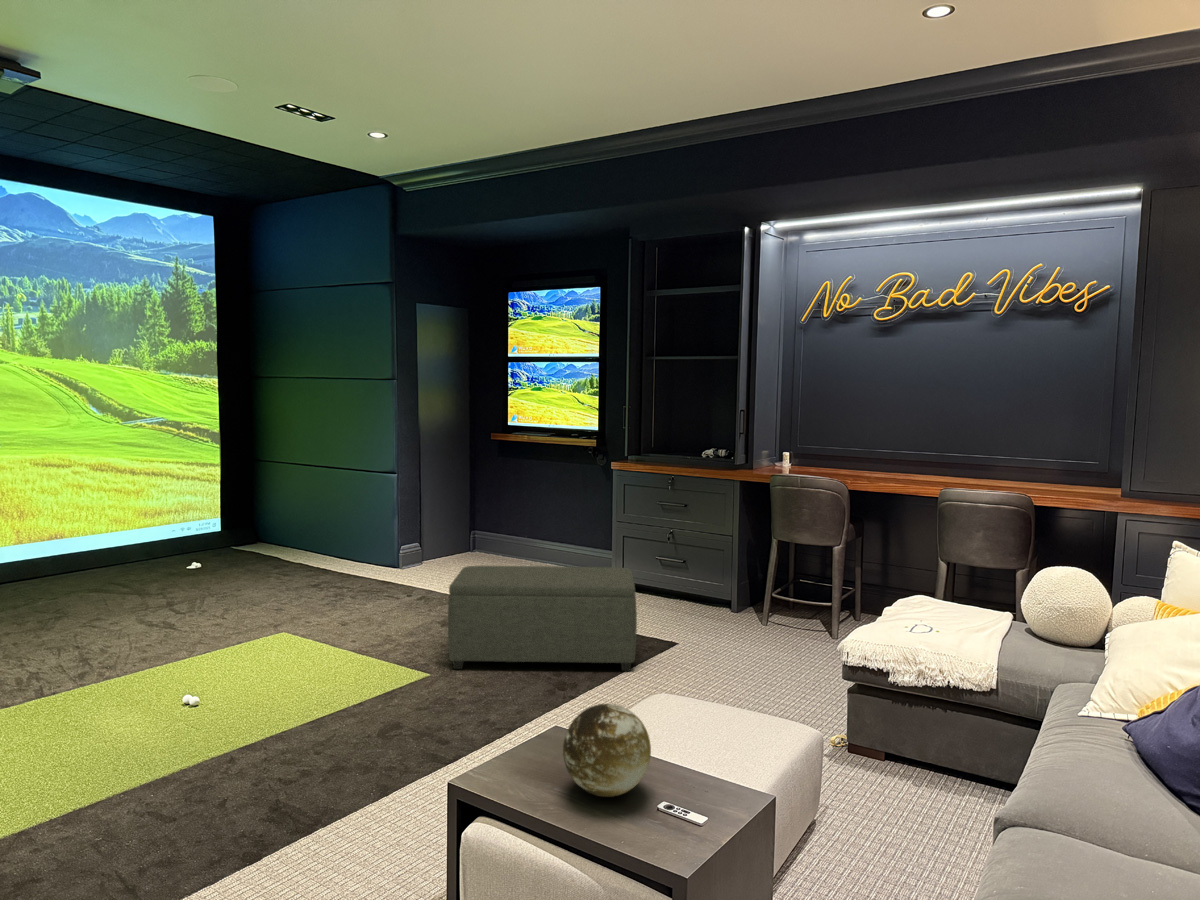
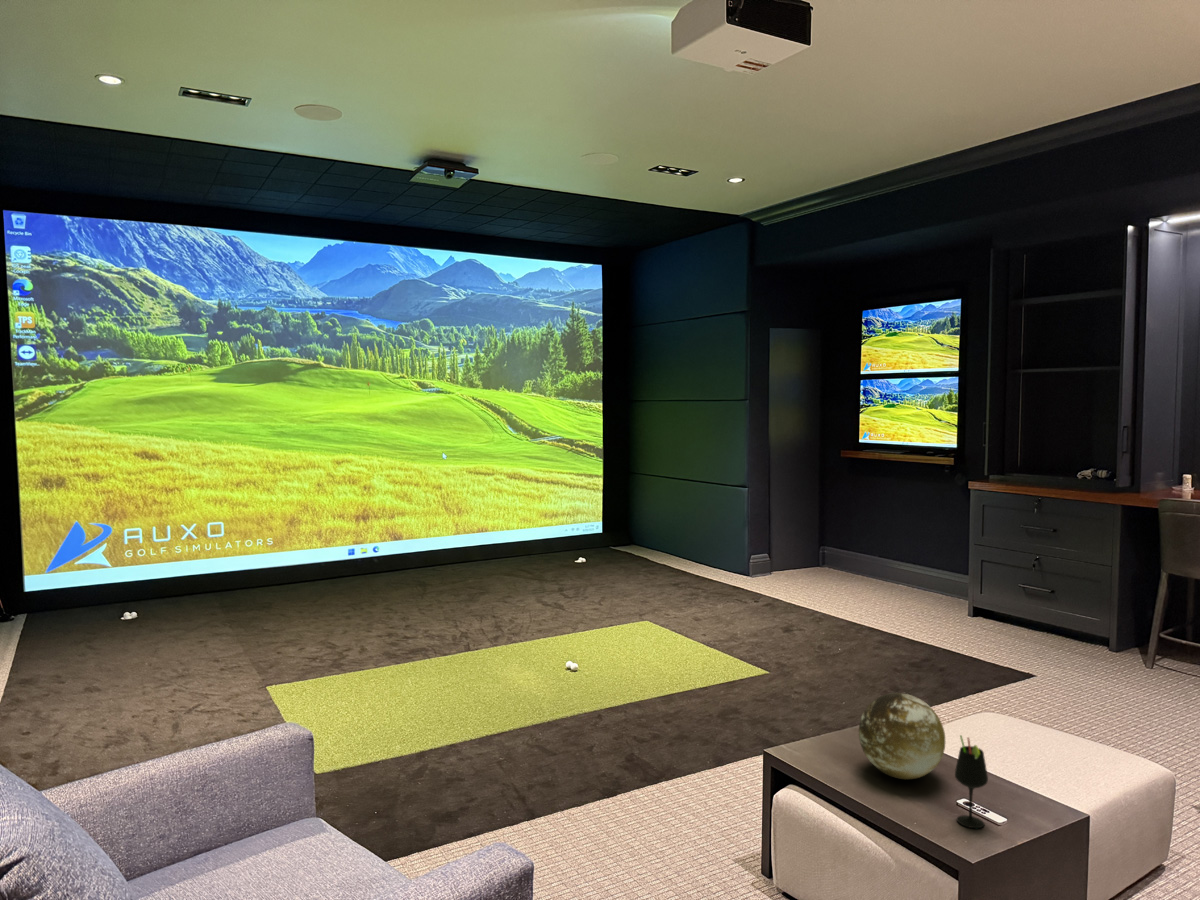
ottoman: present [448,565,637,671] -> none [788,575,983,694]
wine glass: none [669,746,701,841] -> present [955,736,988,828]

